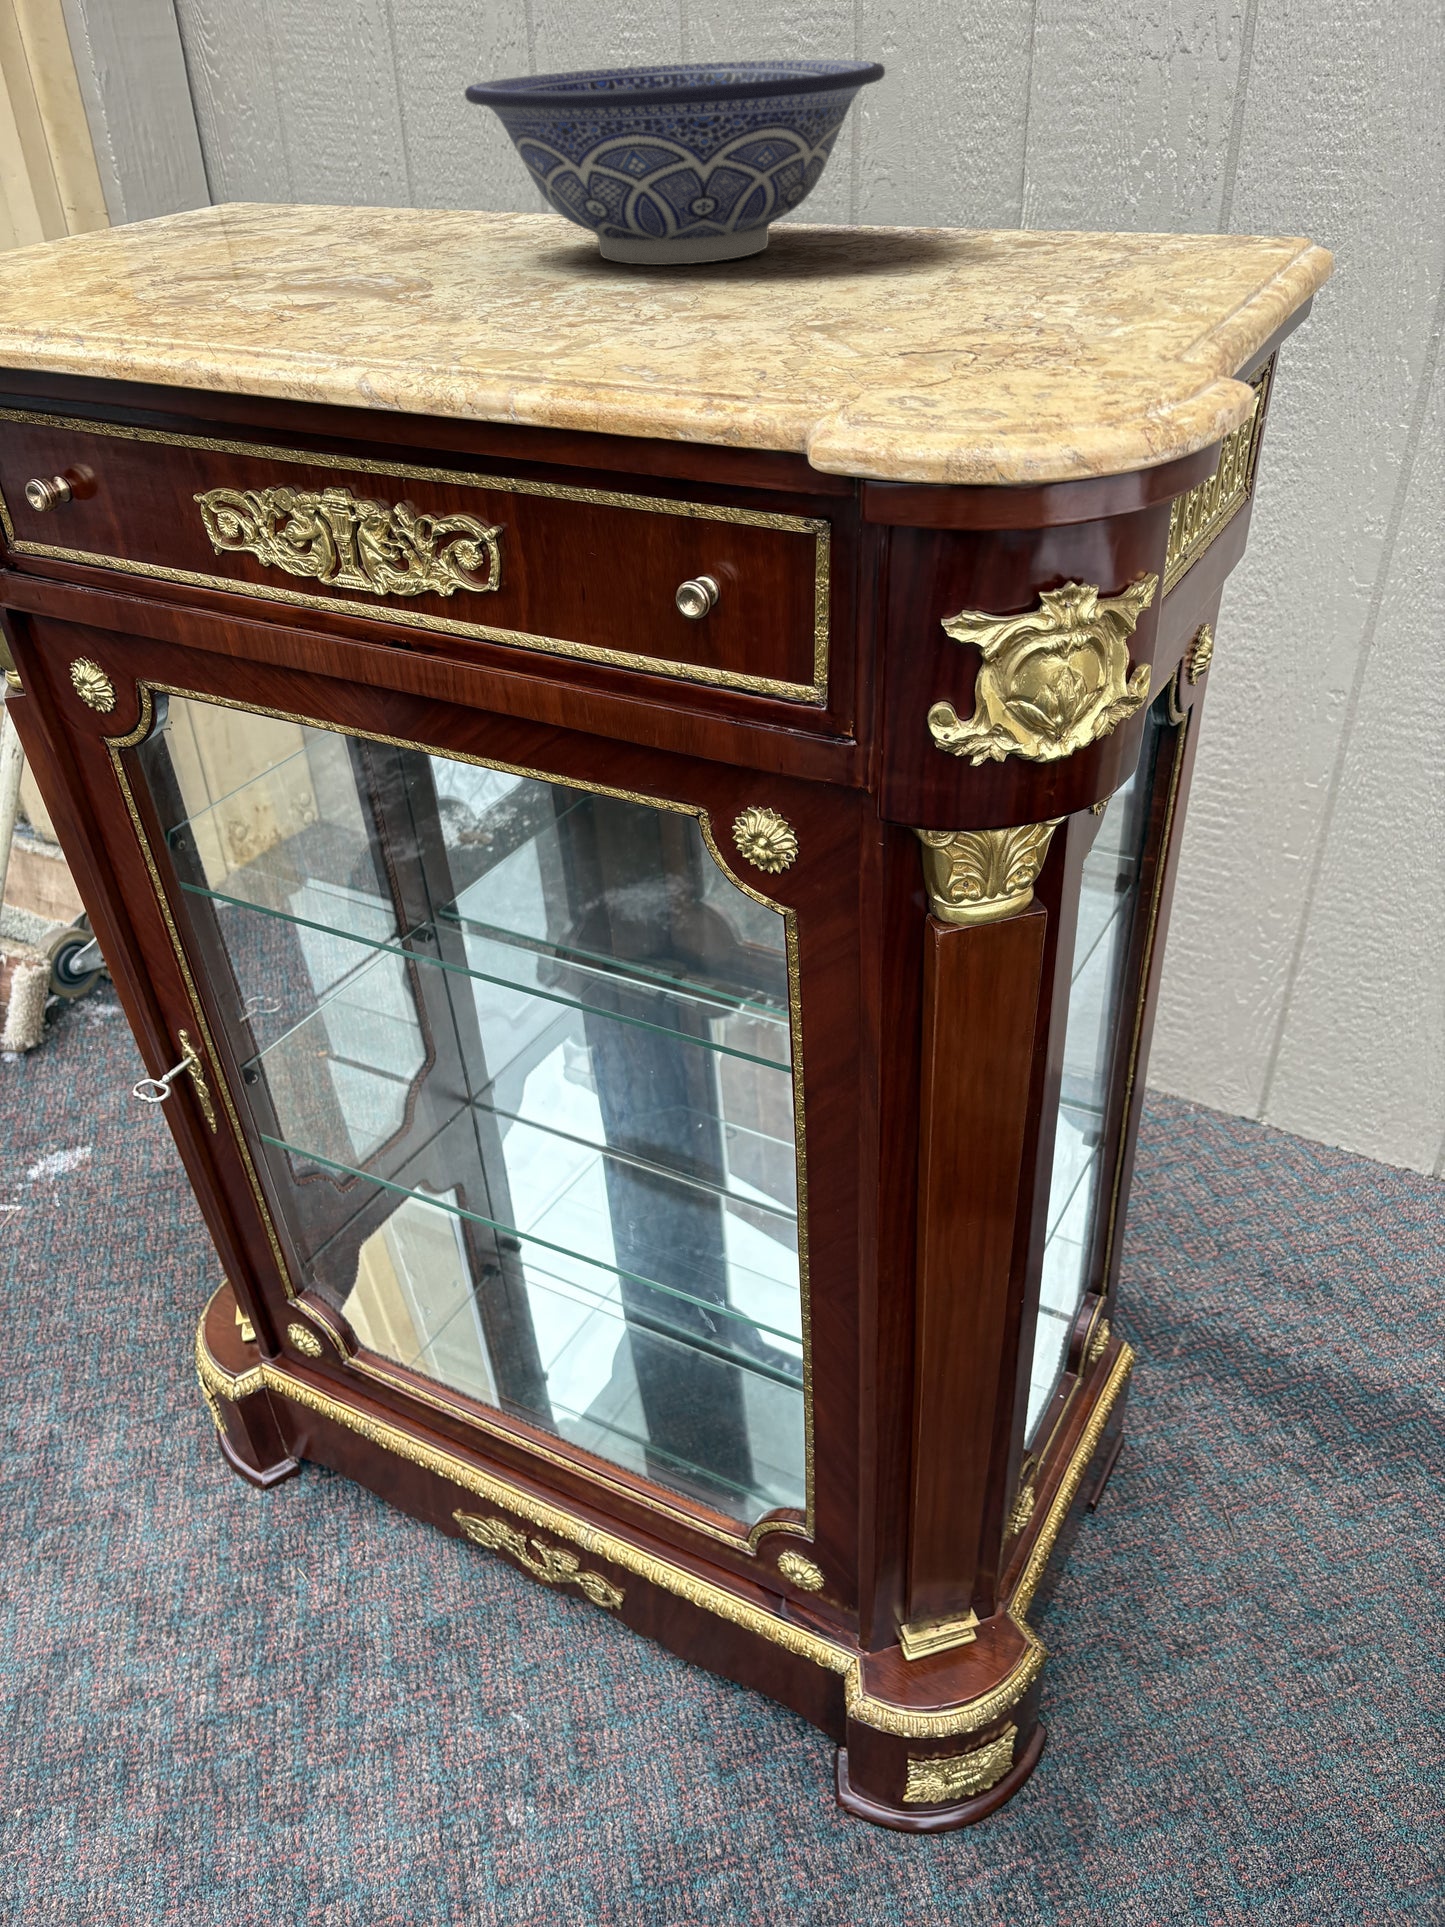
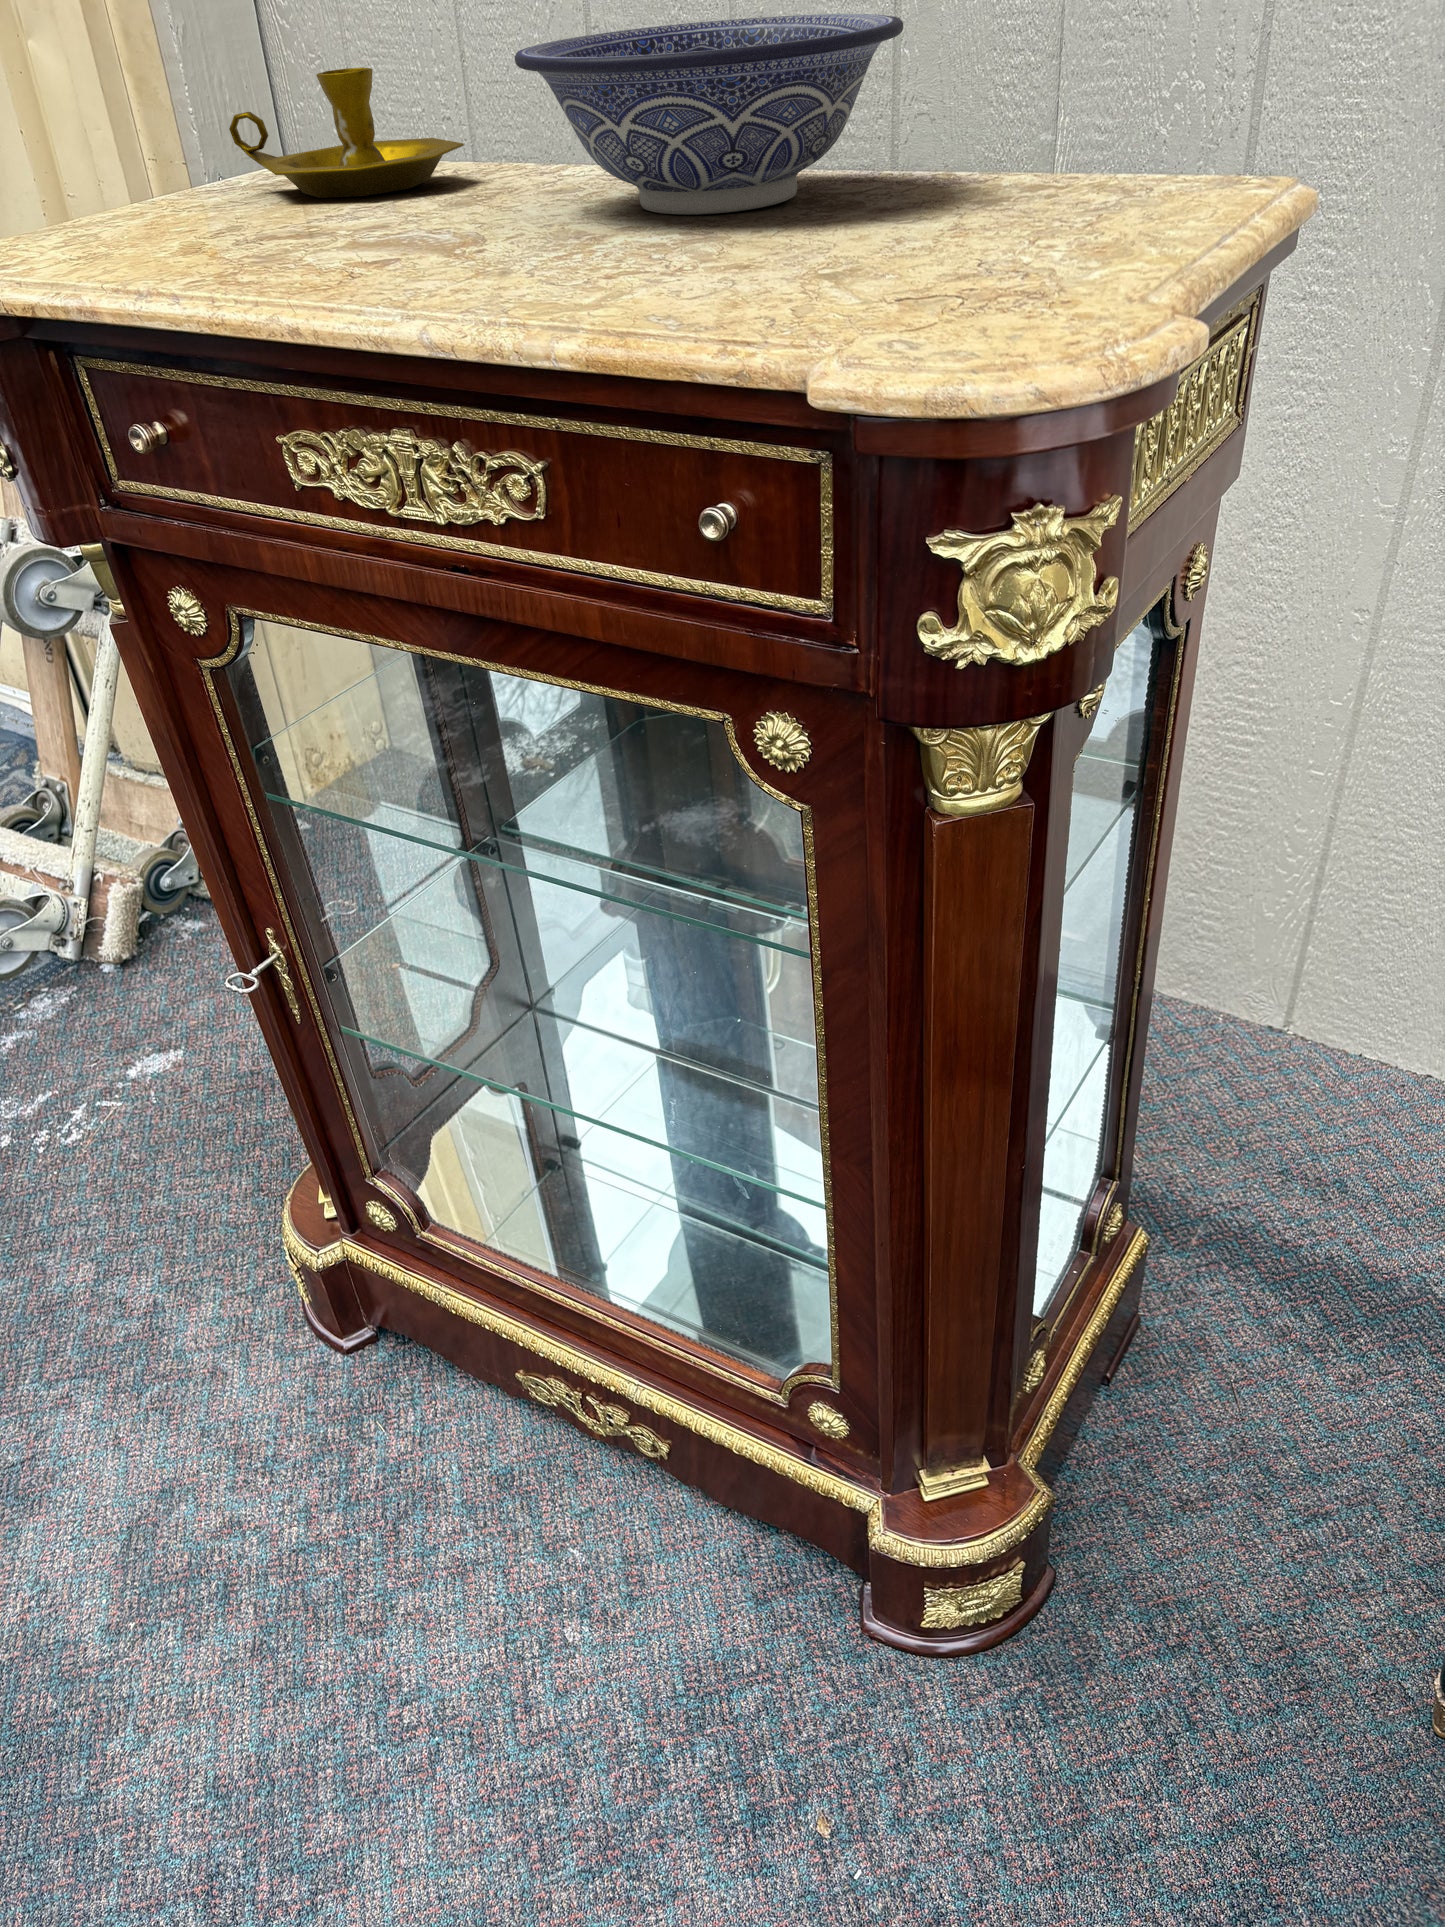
candlestick: none [150,105,406,241] -> present [229,68,464,198]

